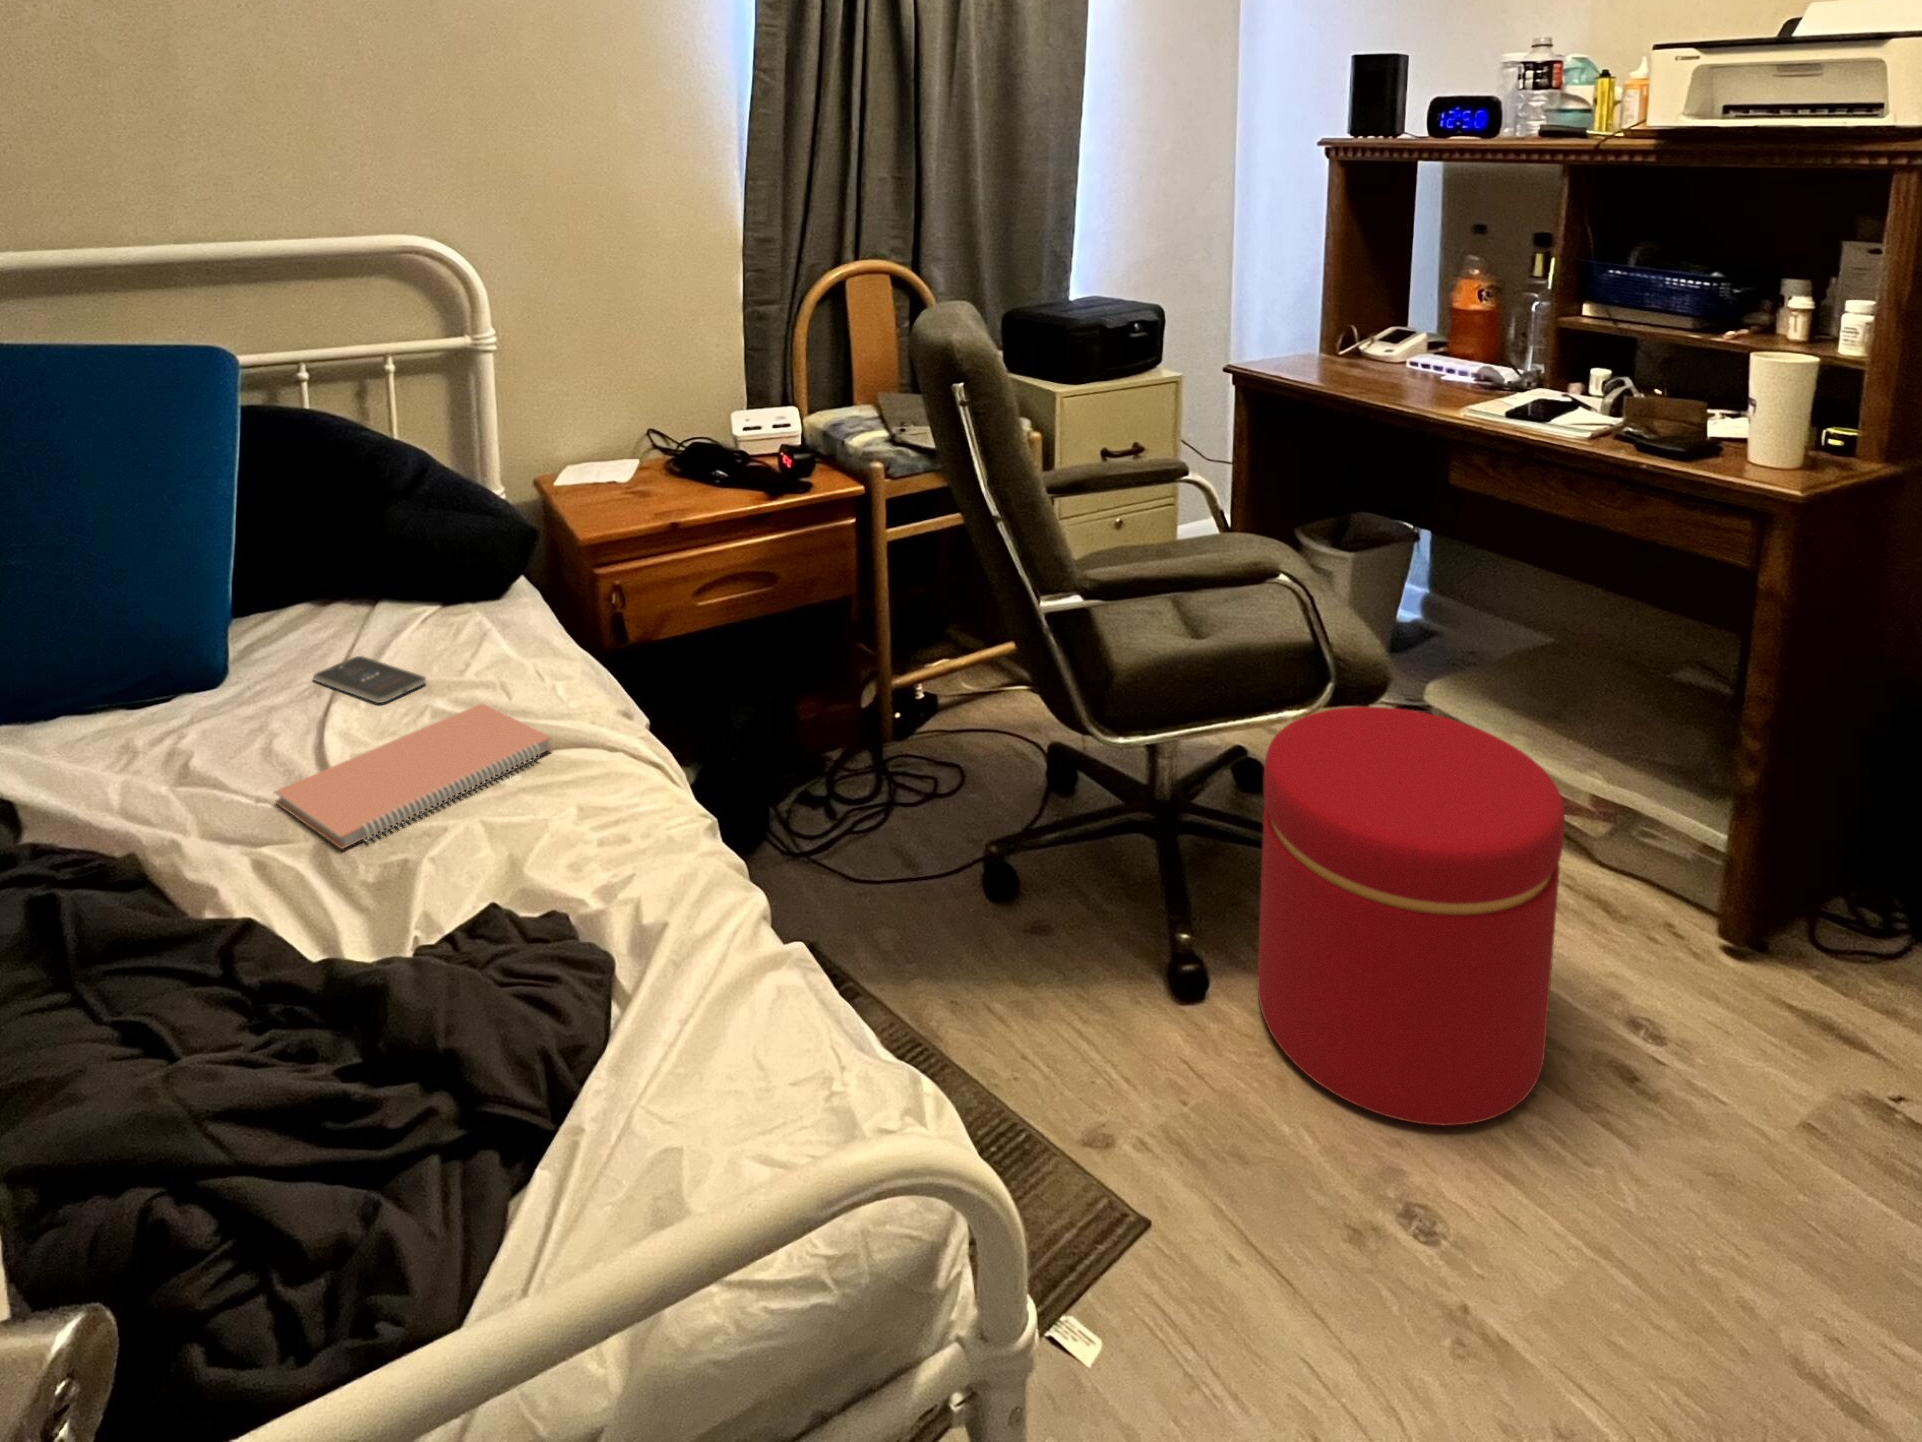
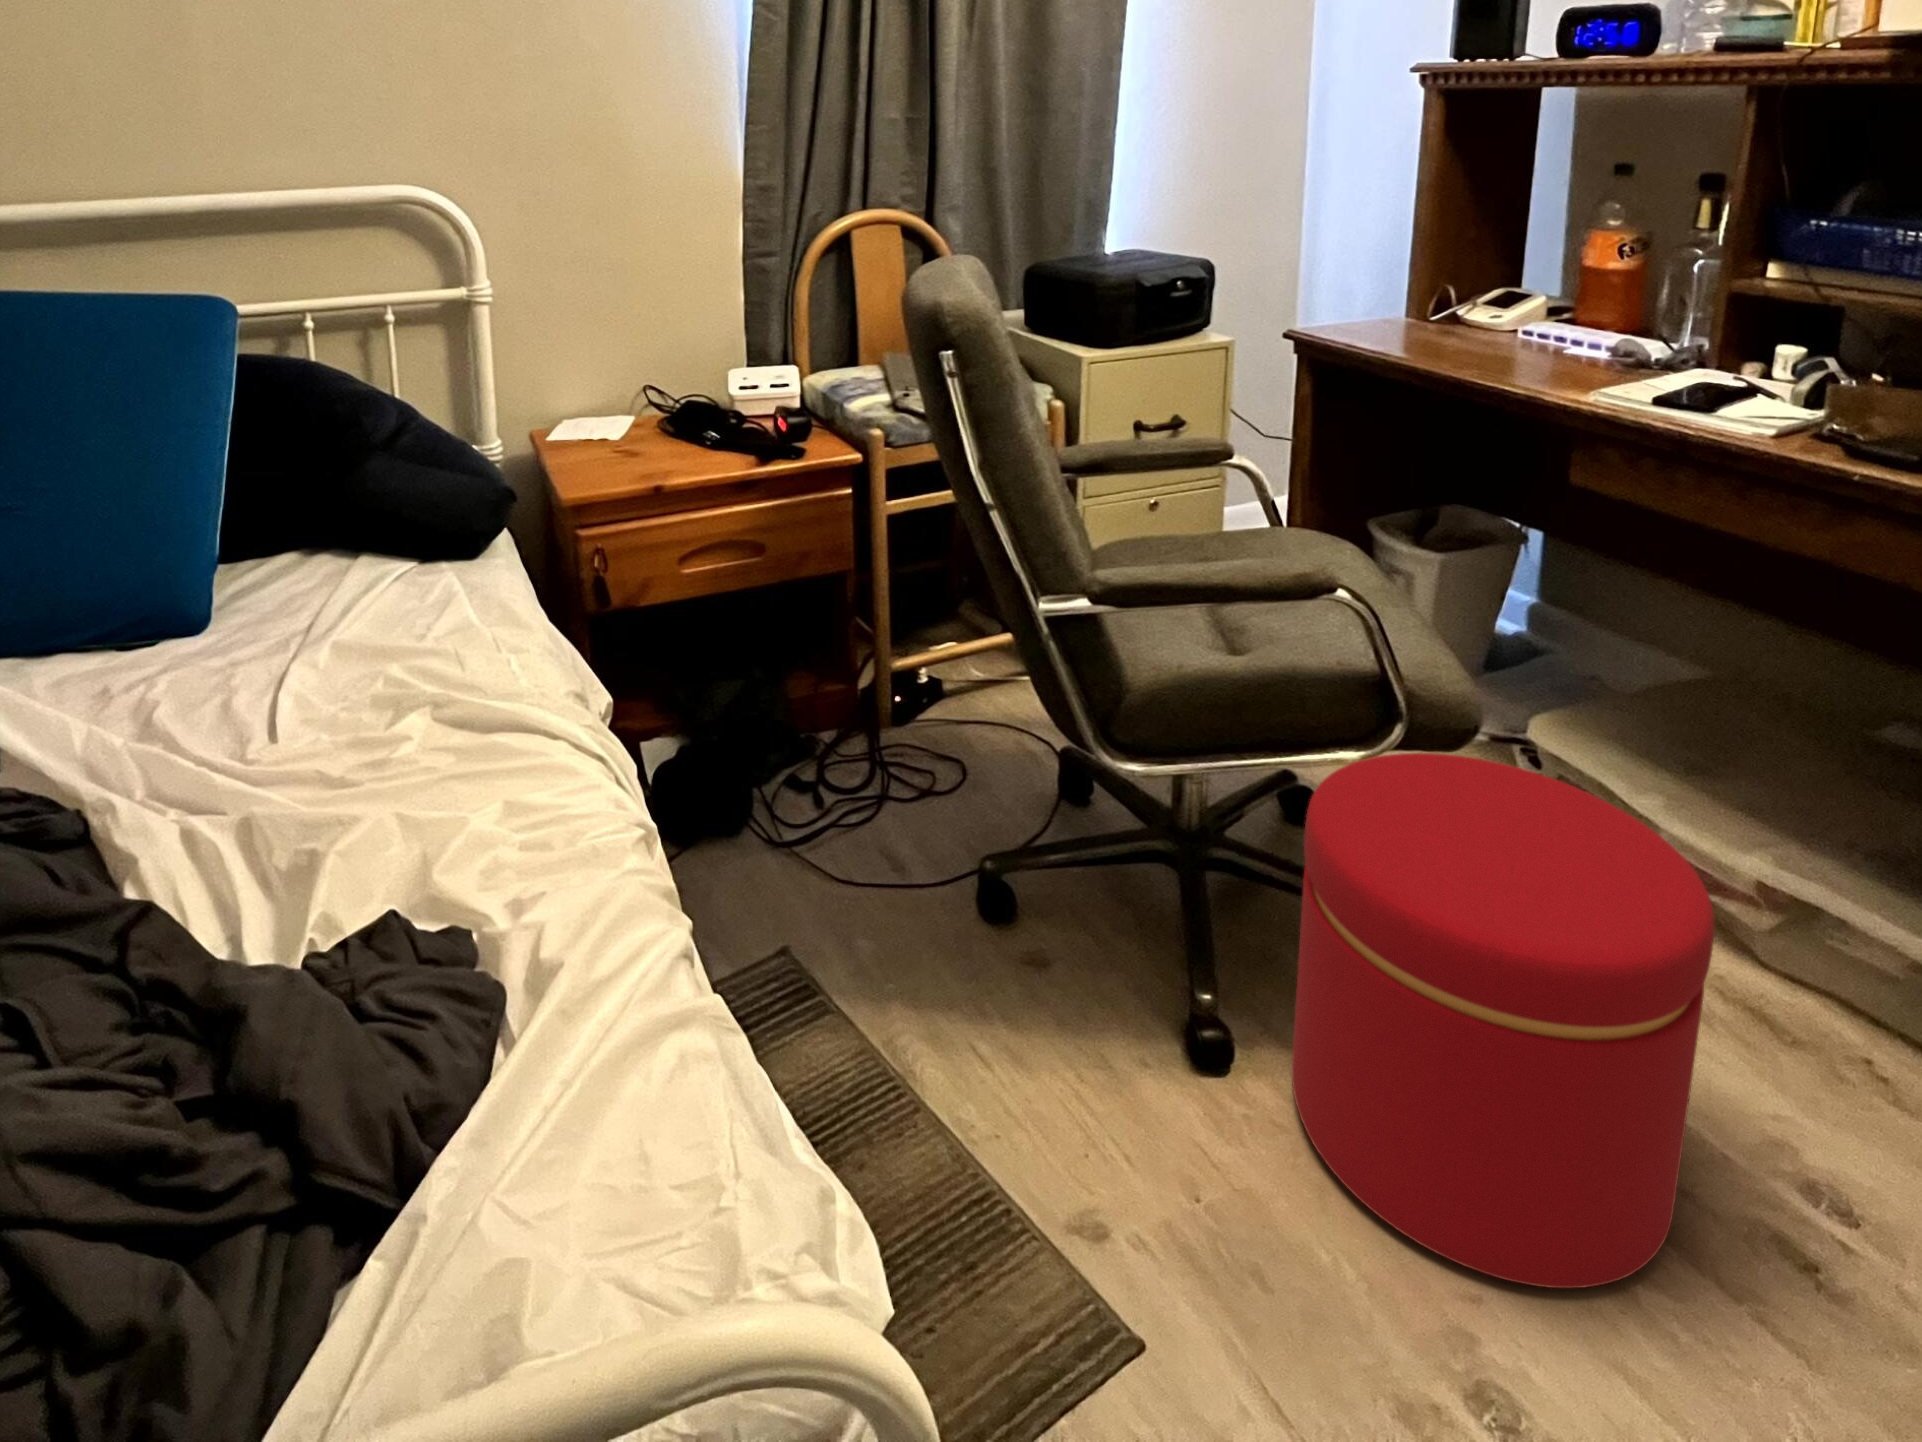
smartphone: present [313,656,426,703] -> none [284,613,387,665]
notebook: present [275,704,552,849] -> none [220,675,494,824]

